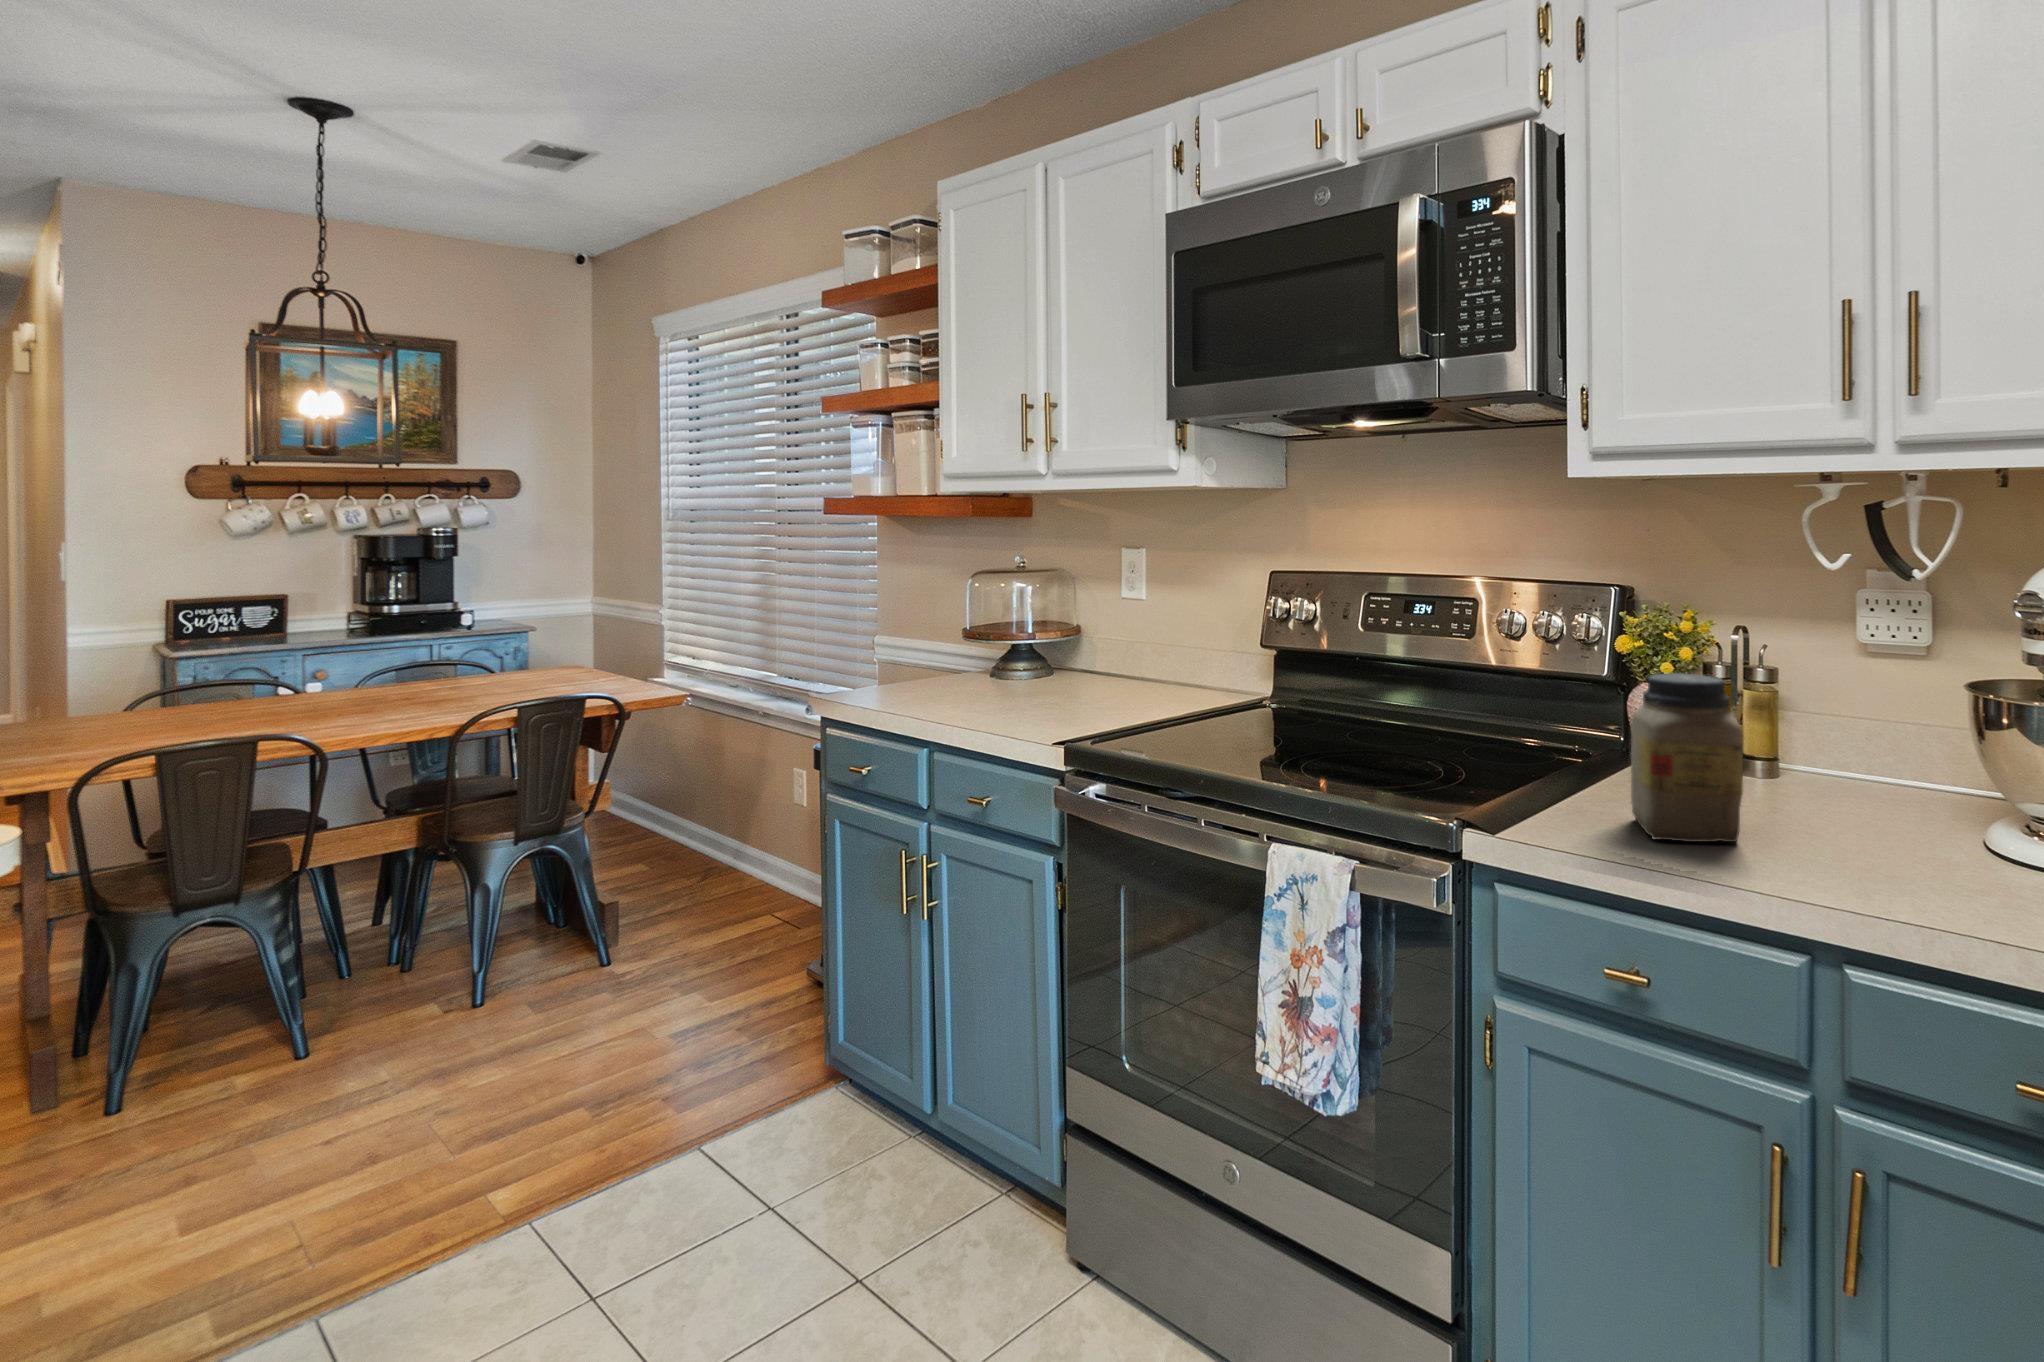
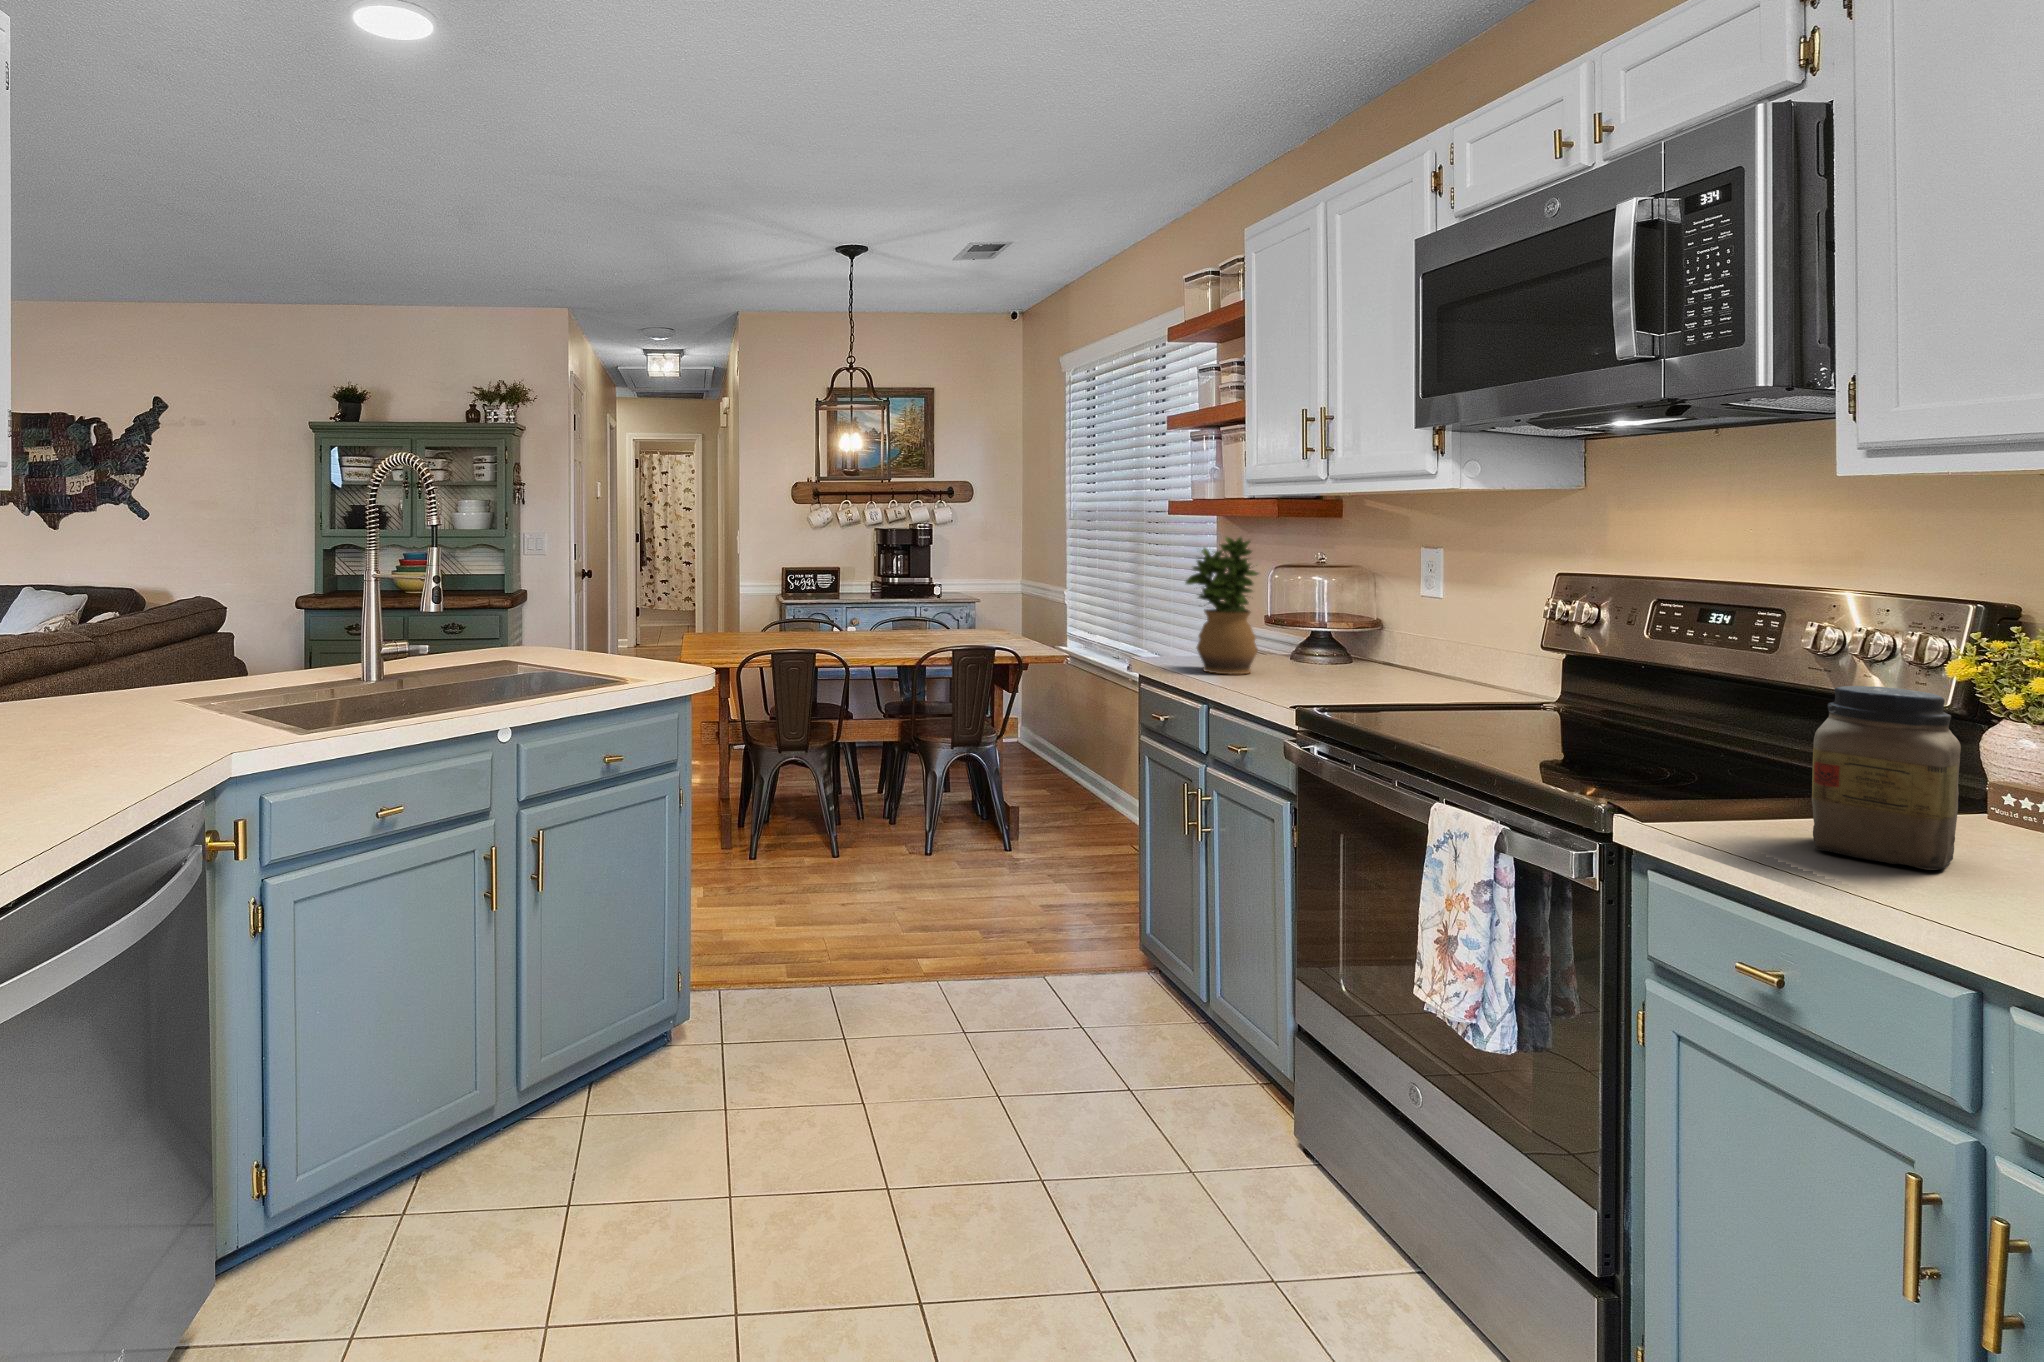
potted plant: none [896,539,984,707] -> present [1186,537,1259,675]

